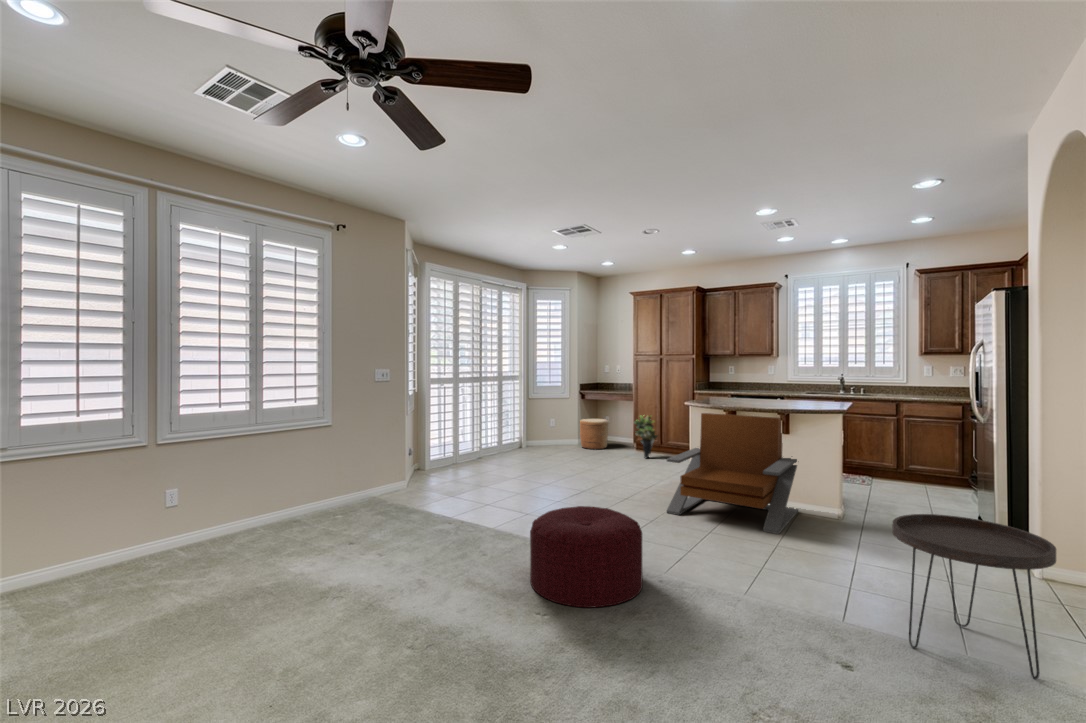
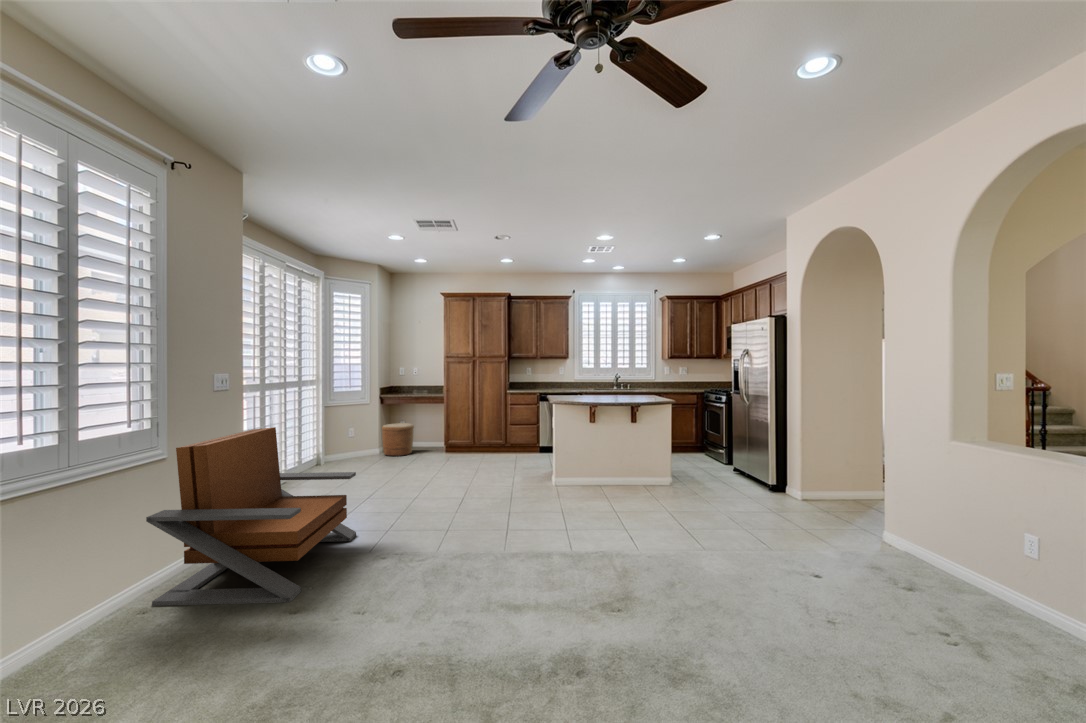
lounge chair: present [667,413,798,534] -> present [146,427,356,606]
potted plant: present [634,415,658,458] -> none [450,415,475,459]
ottoman: present [530,506,643,607] -> none [542,524,679,665]
side table: present [892,514,1056,679] -> none [838,474,962,587]

